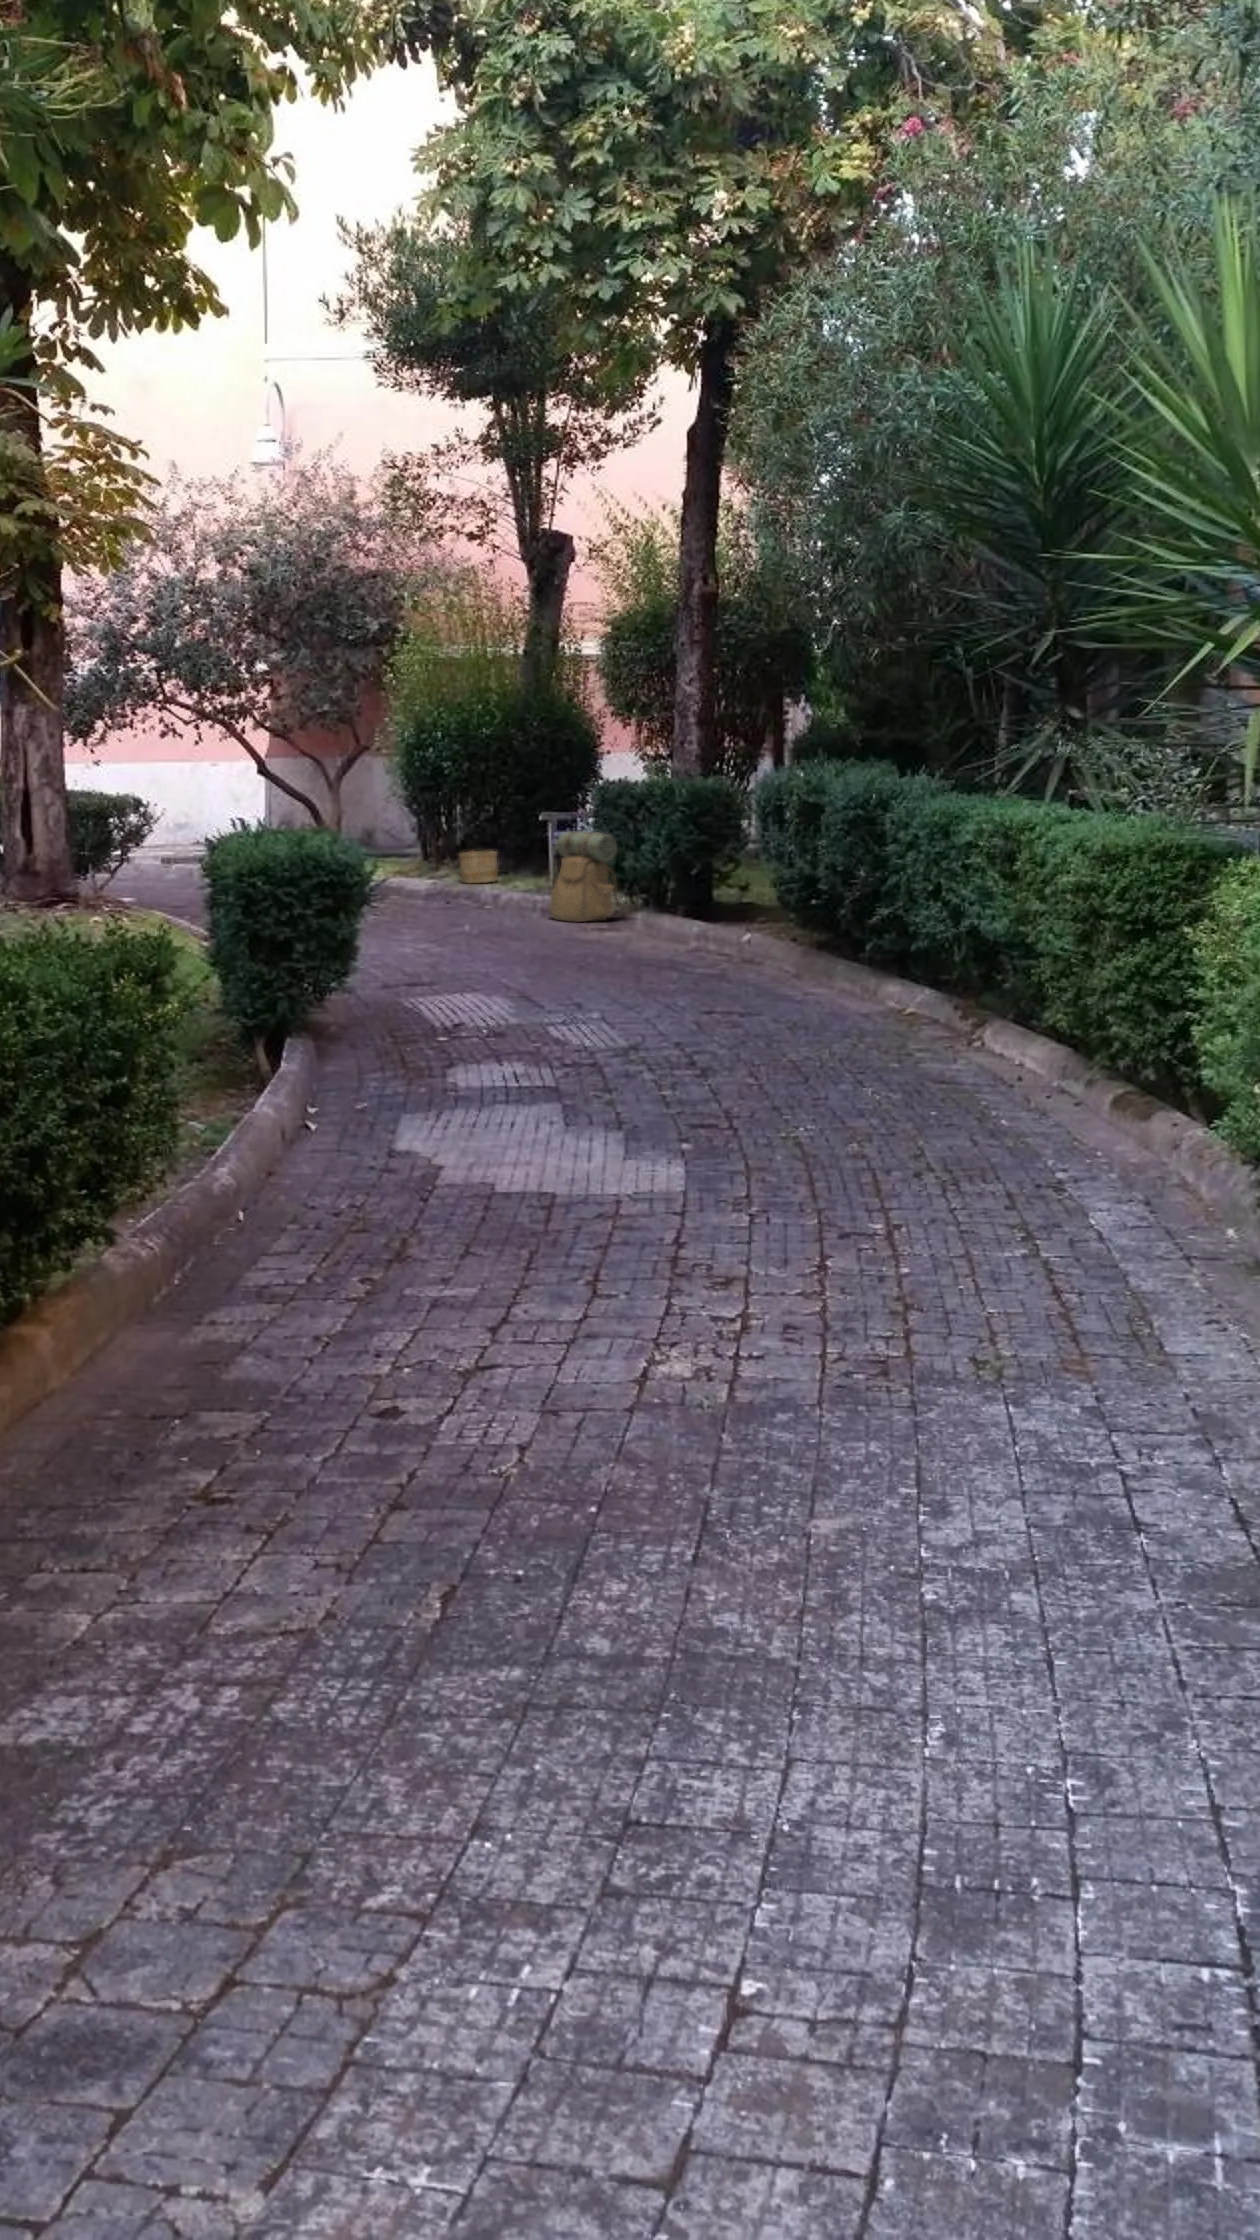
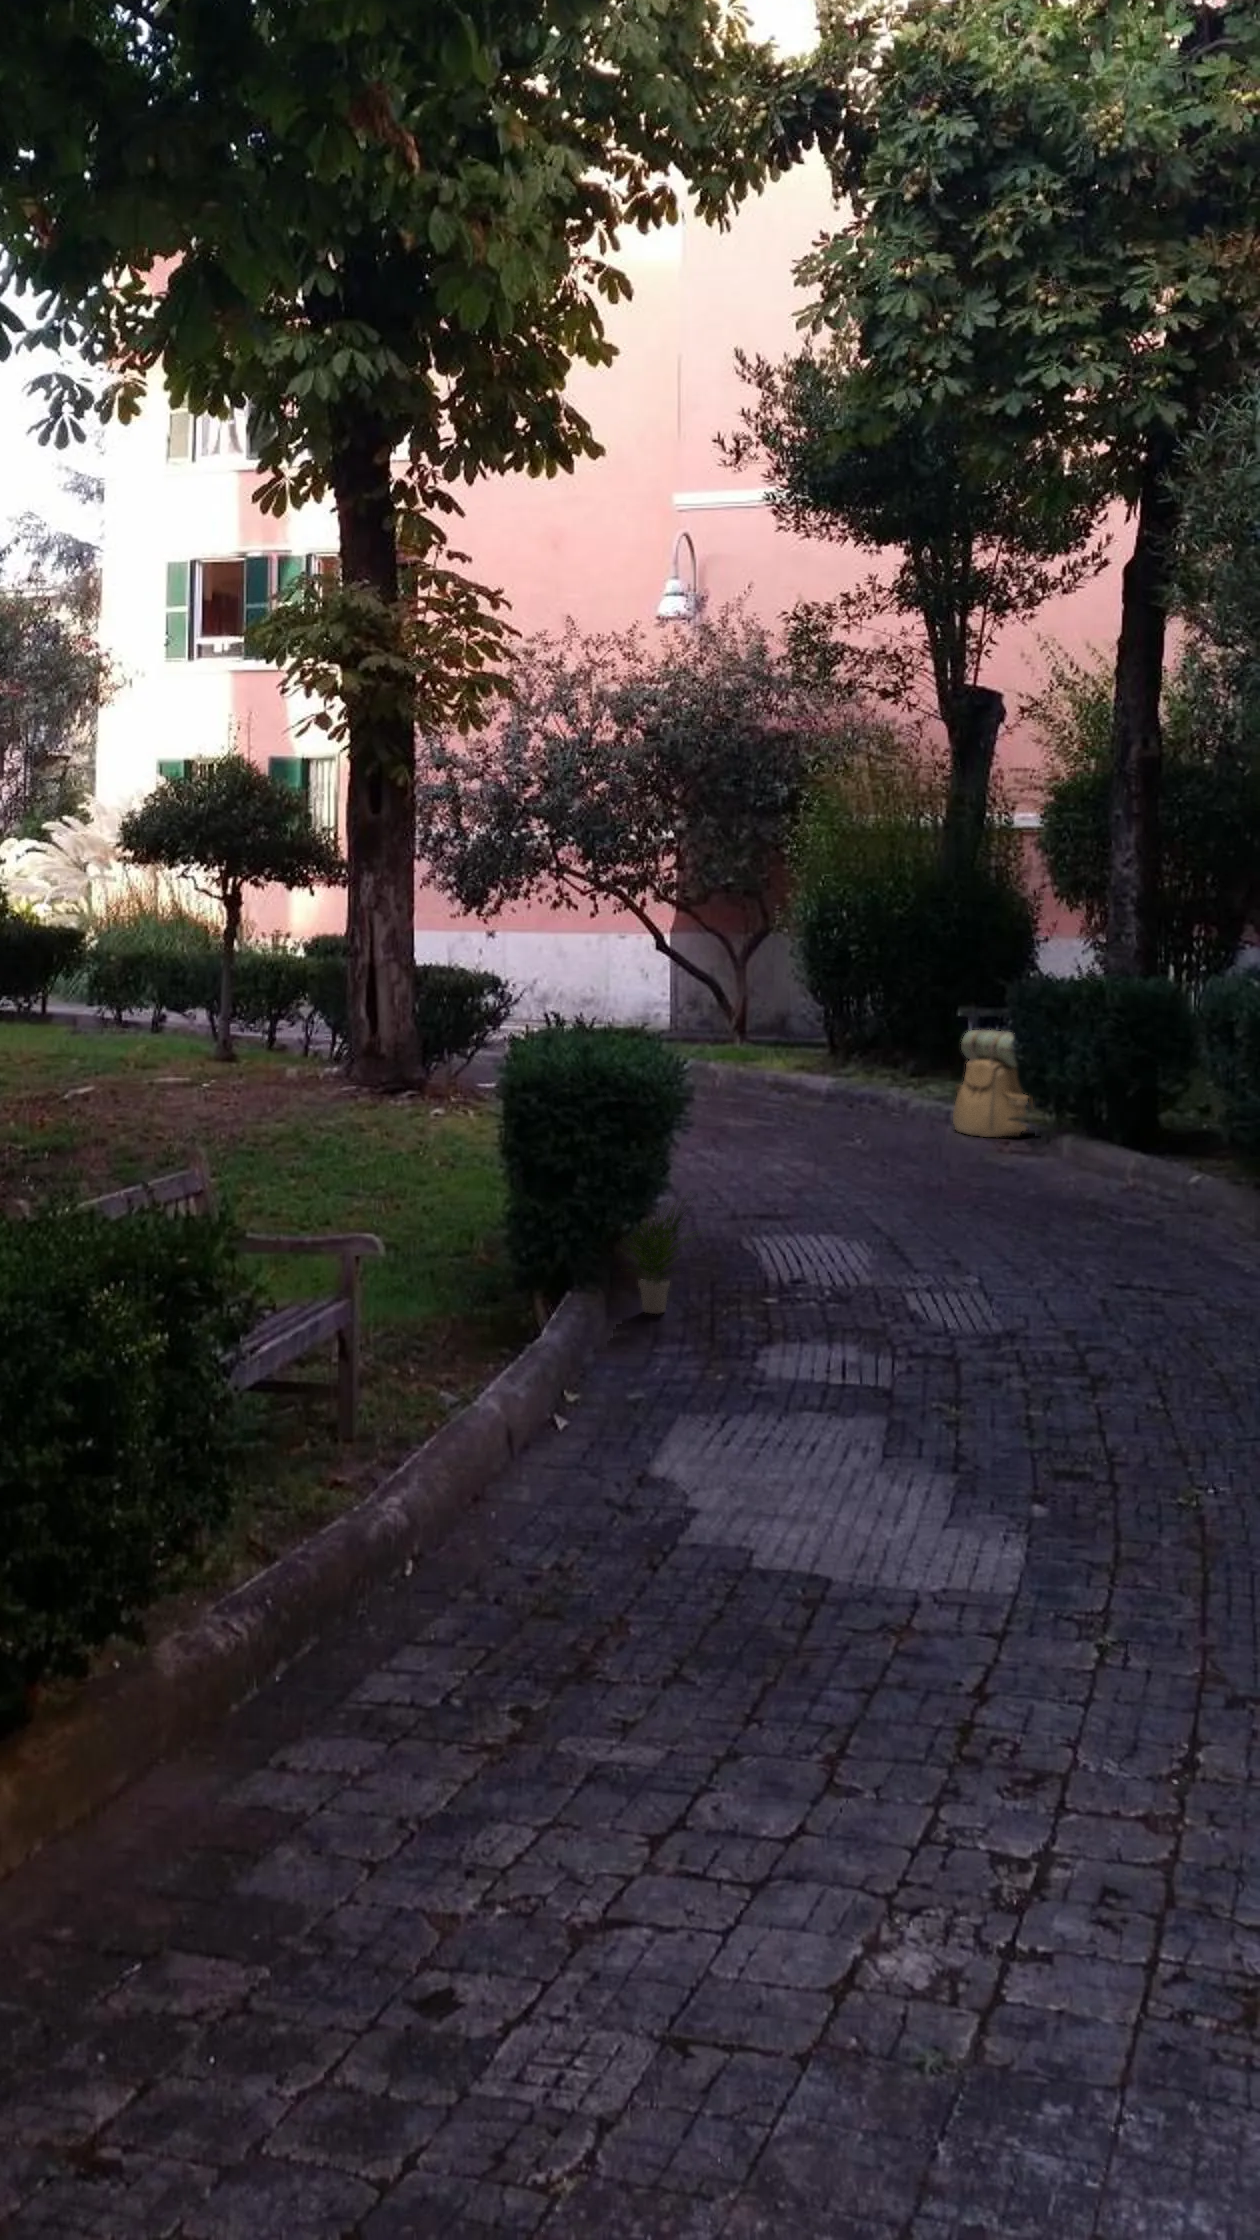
wooden bucket: present [459,851,498,884] -> none [862,1045,908,1081]
potted plant: none [307,958,403,1058] -> present [620,1195,697,1314]

